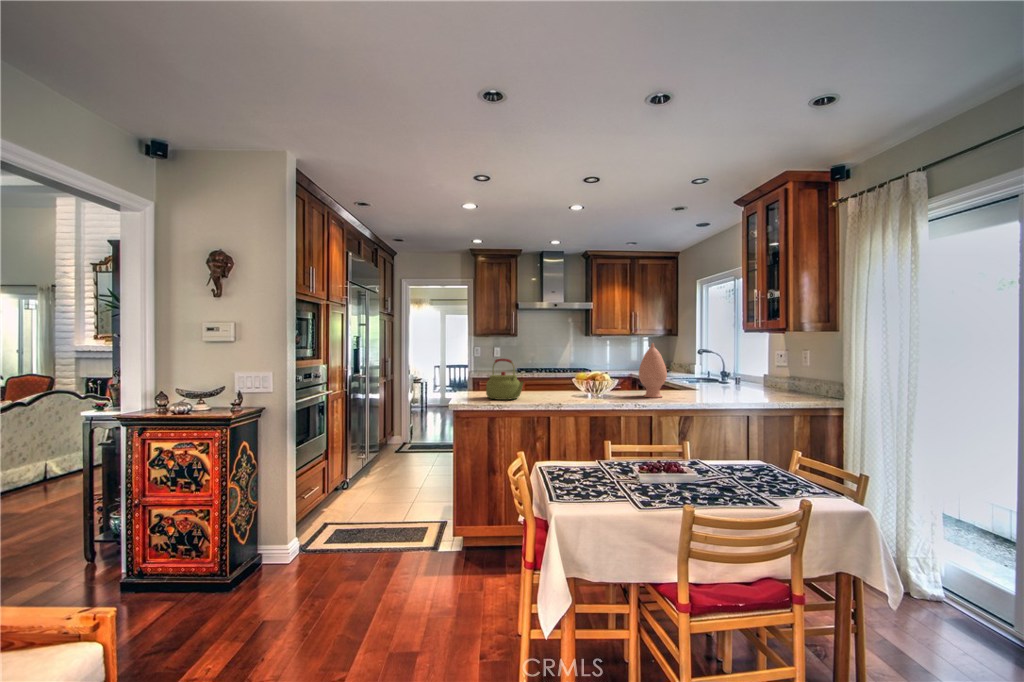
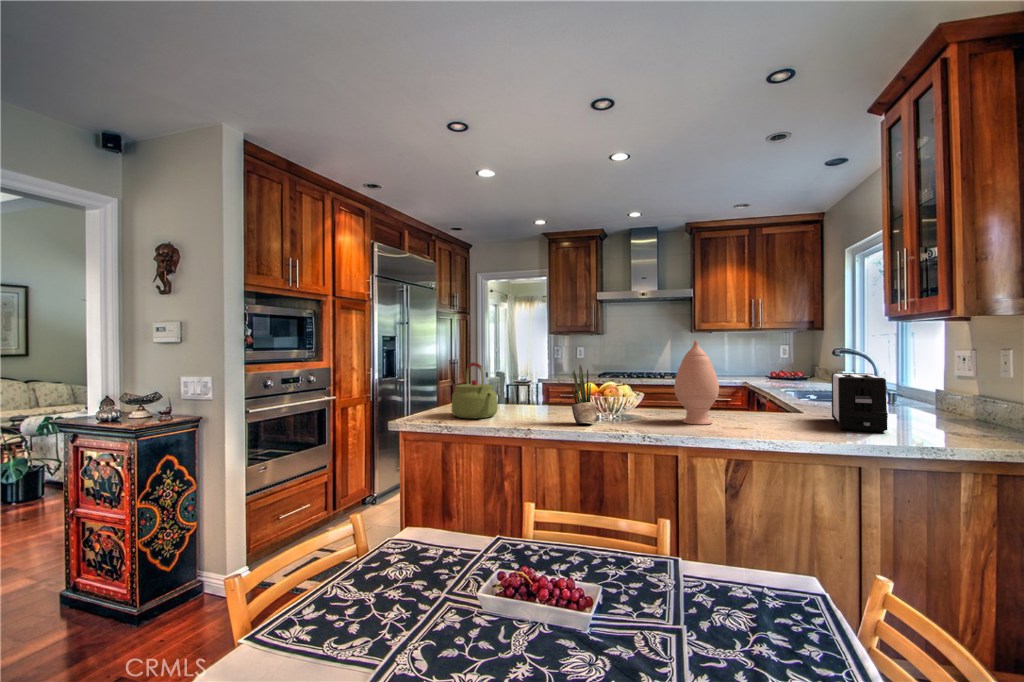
potted plant: none [578,359,598,400] -> present [572,365,597,423]
toaster: none [720,364,758,397] -> present [832,373,888,432]

